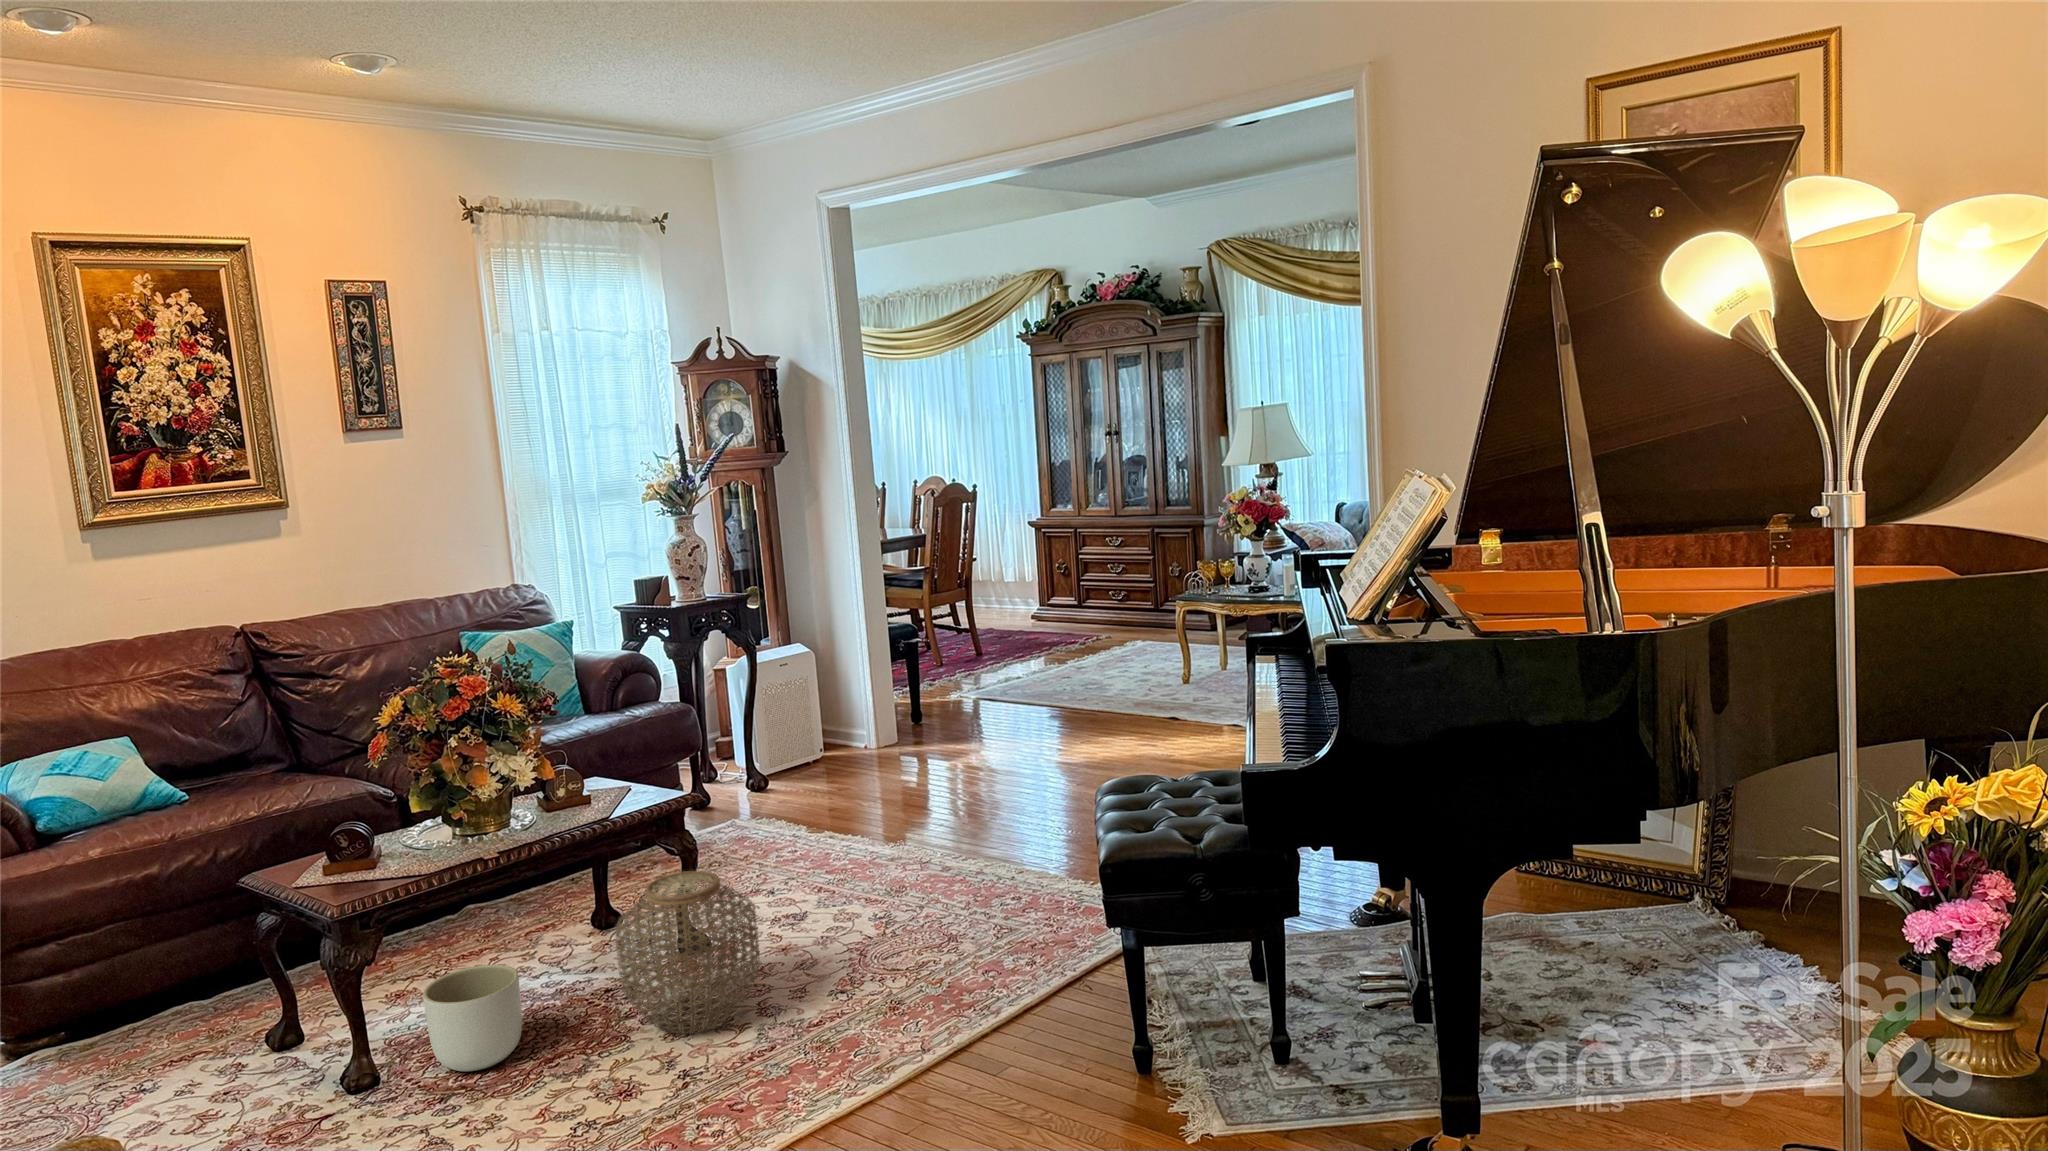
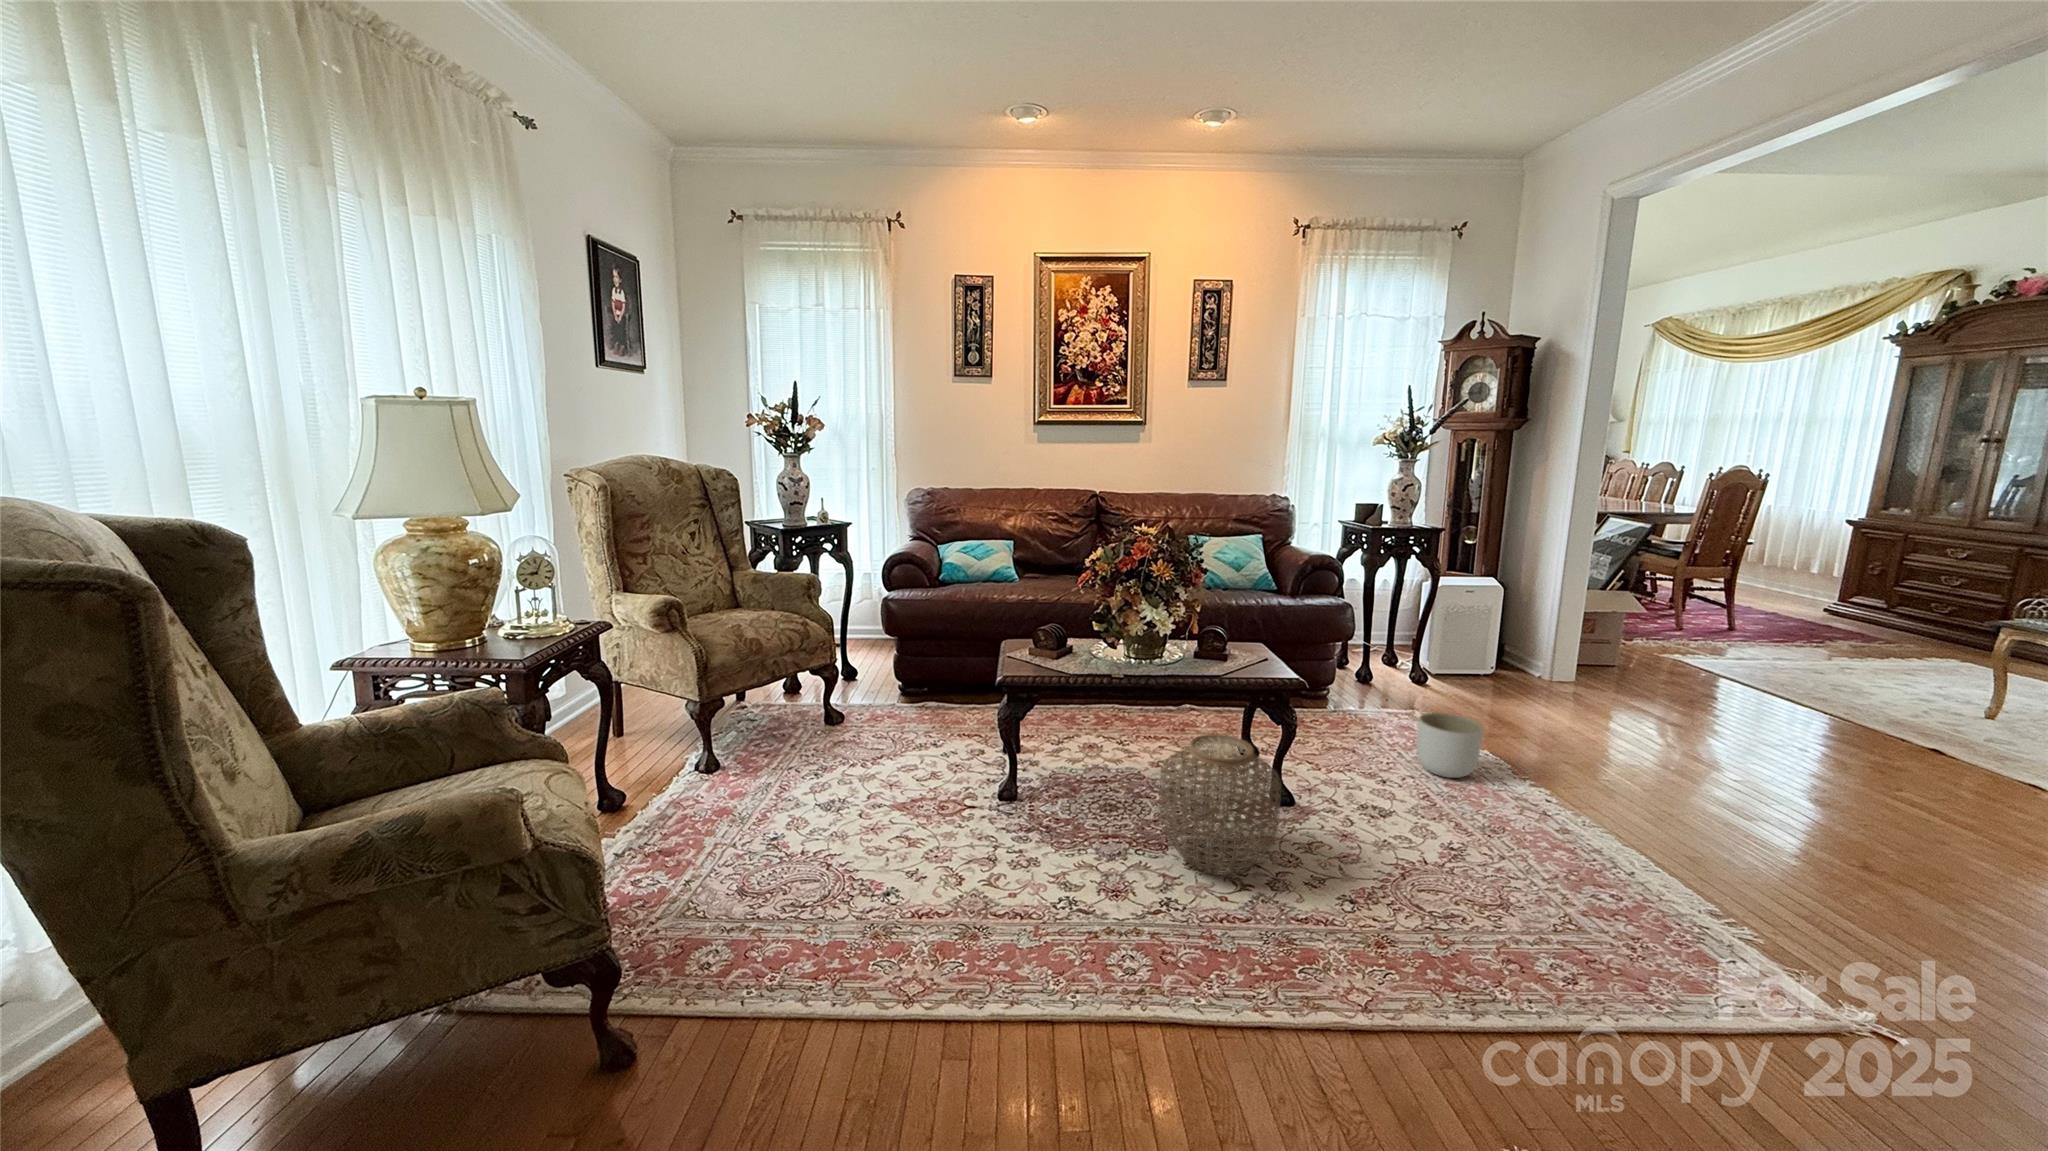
planter: present [423,965,522,1072] -> present [1417,712,1483,778]

